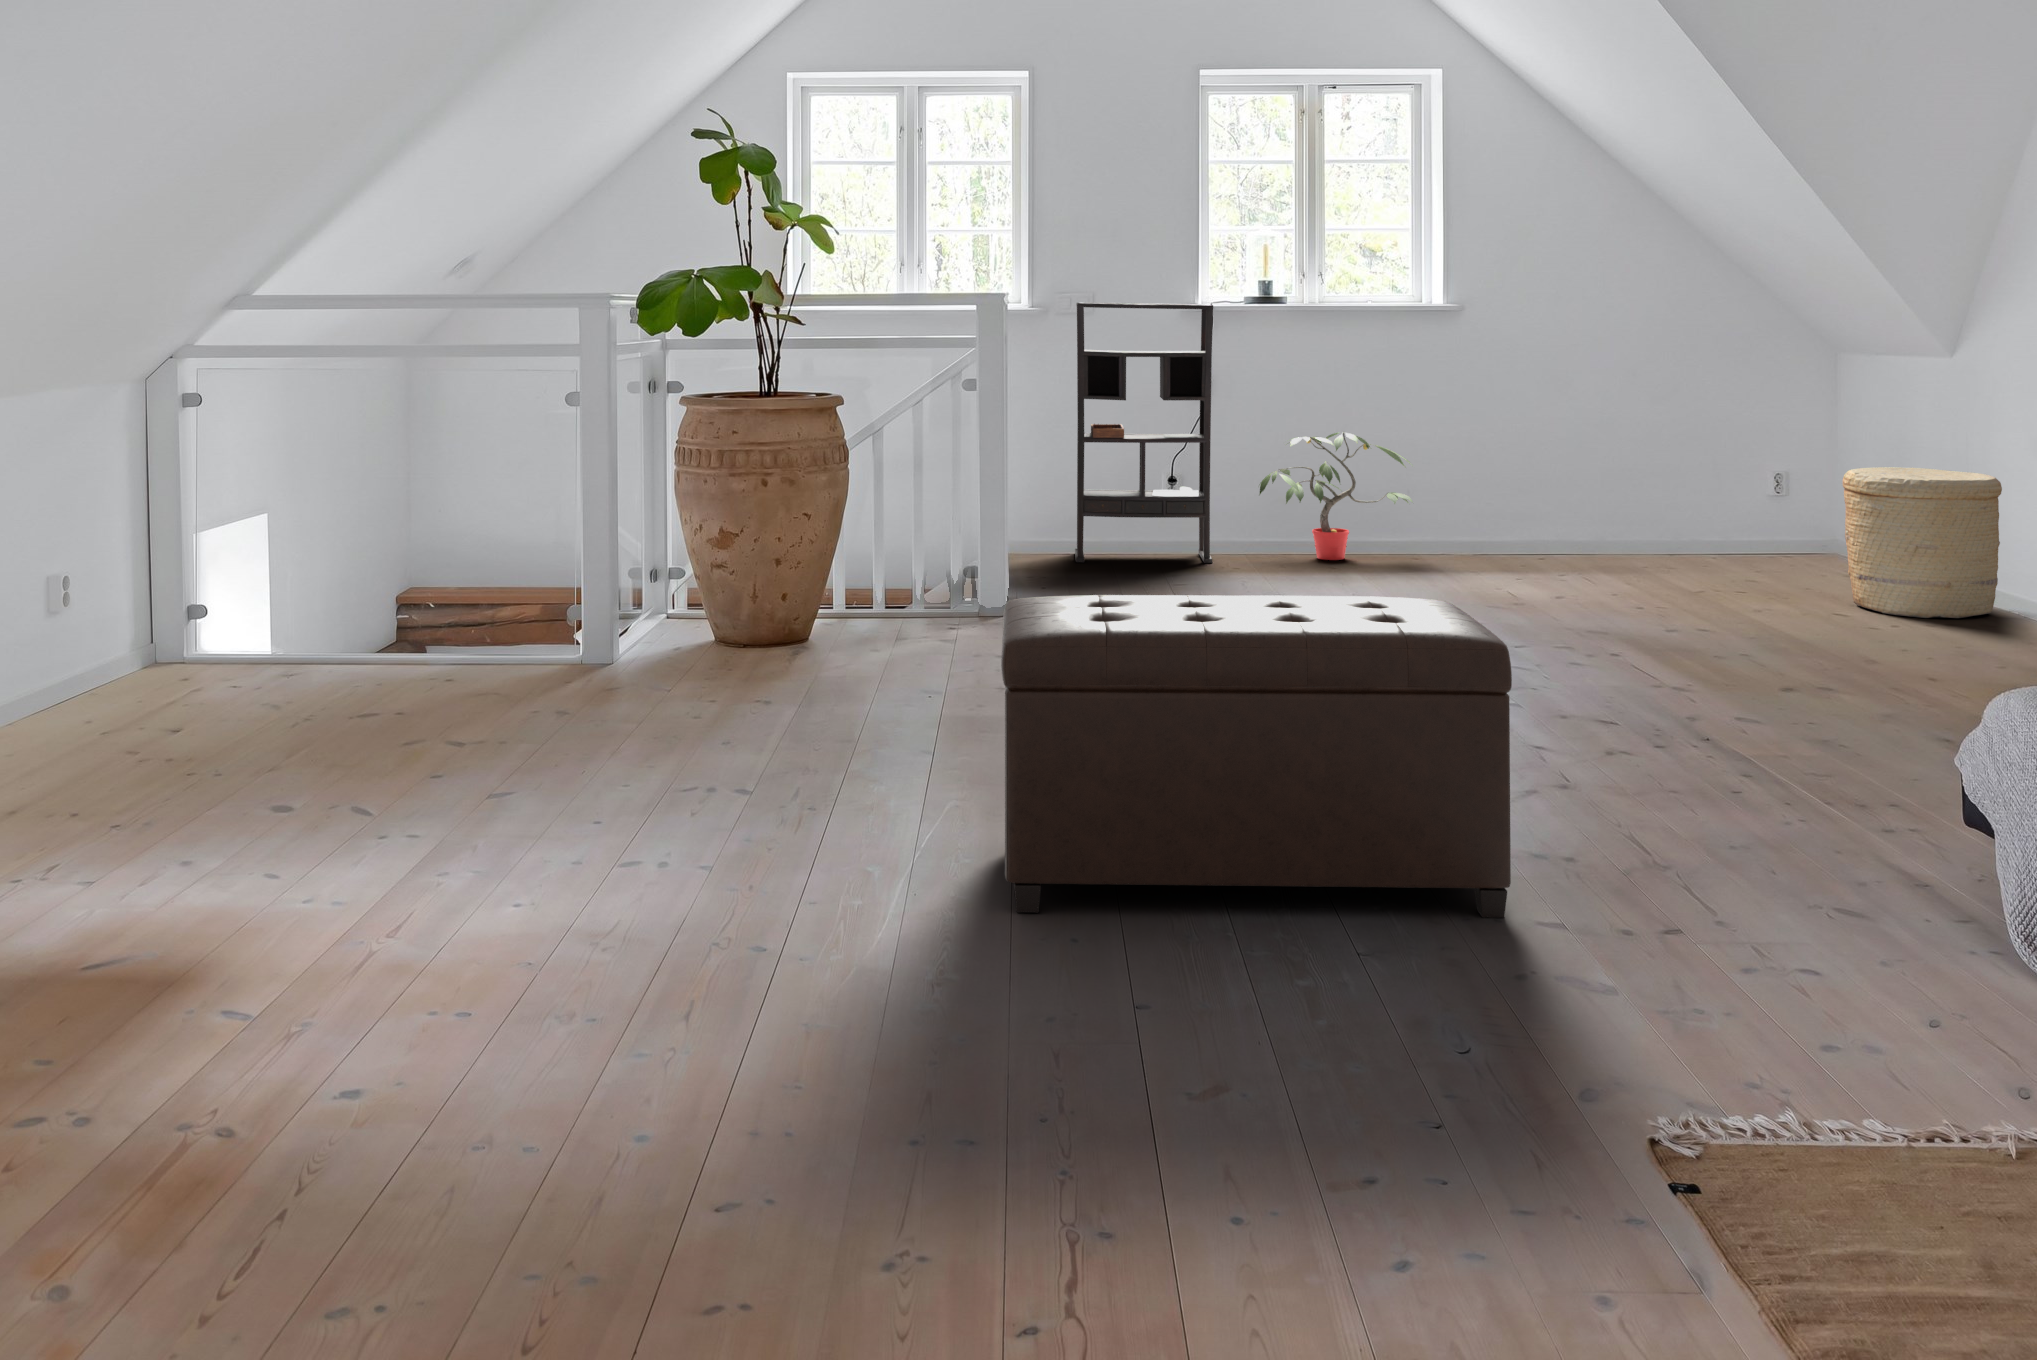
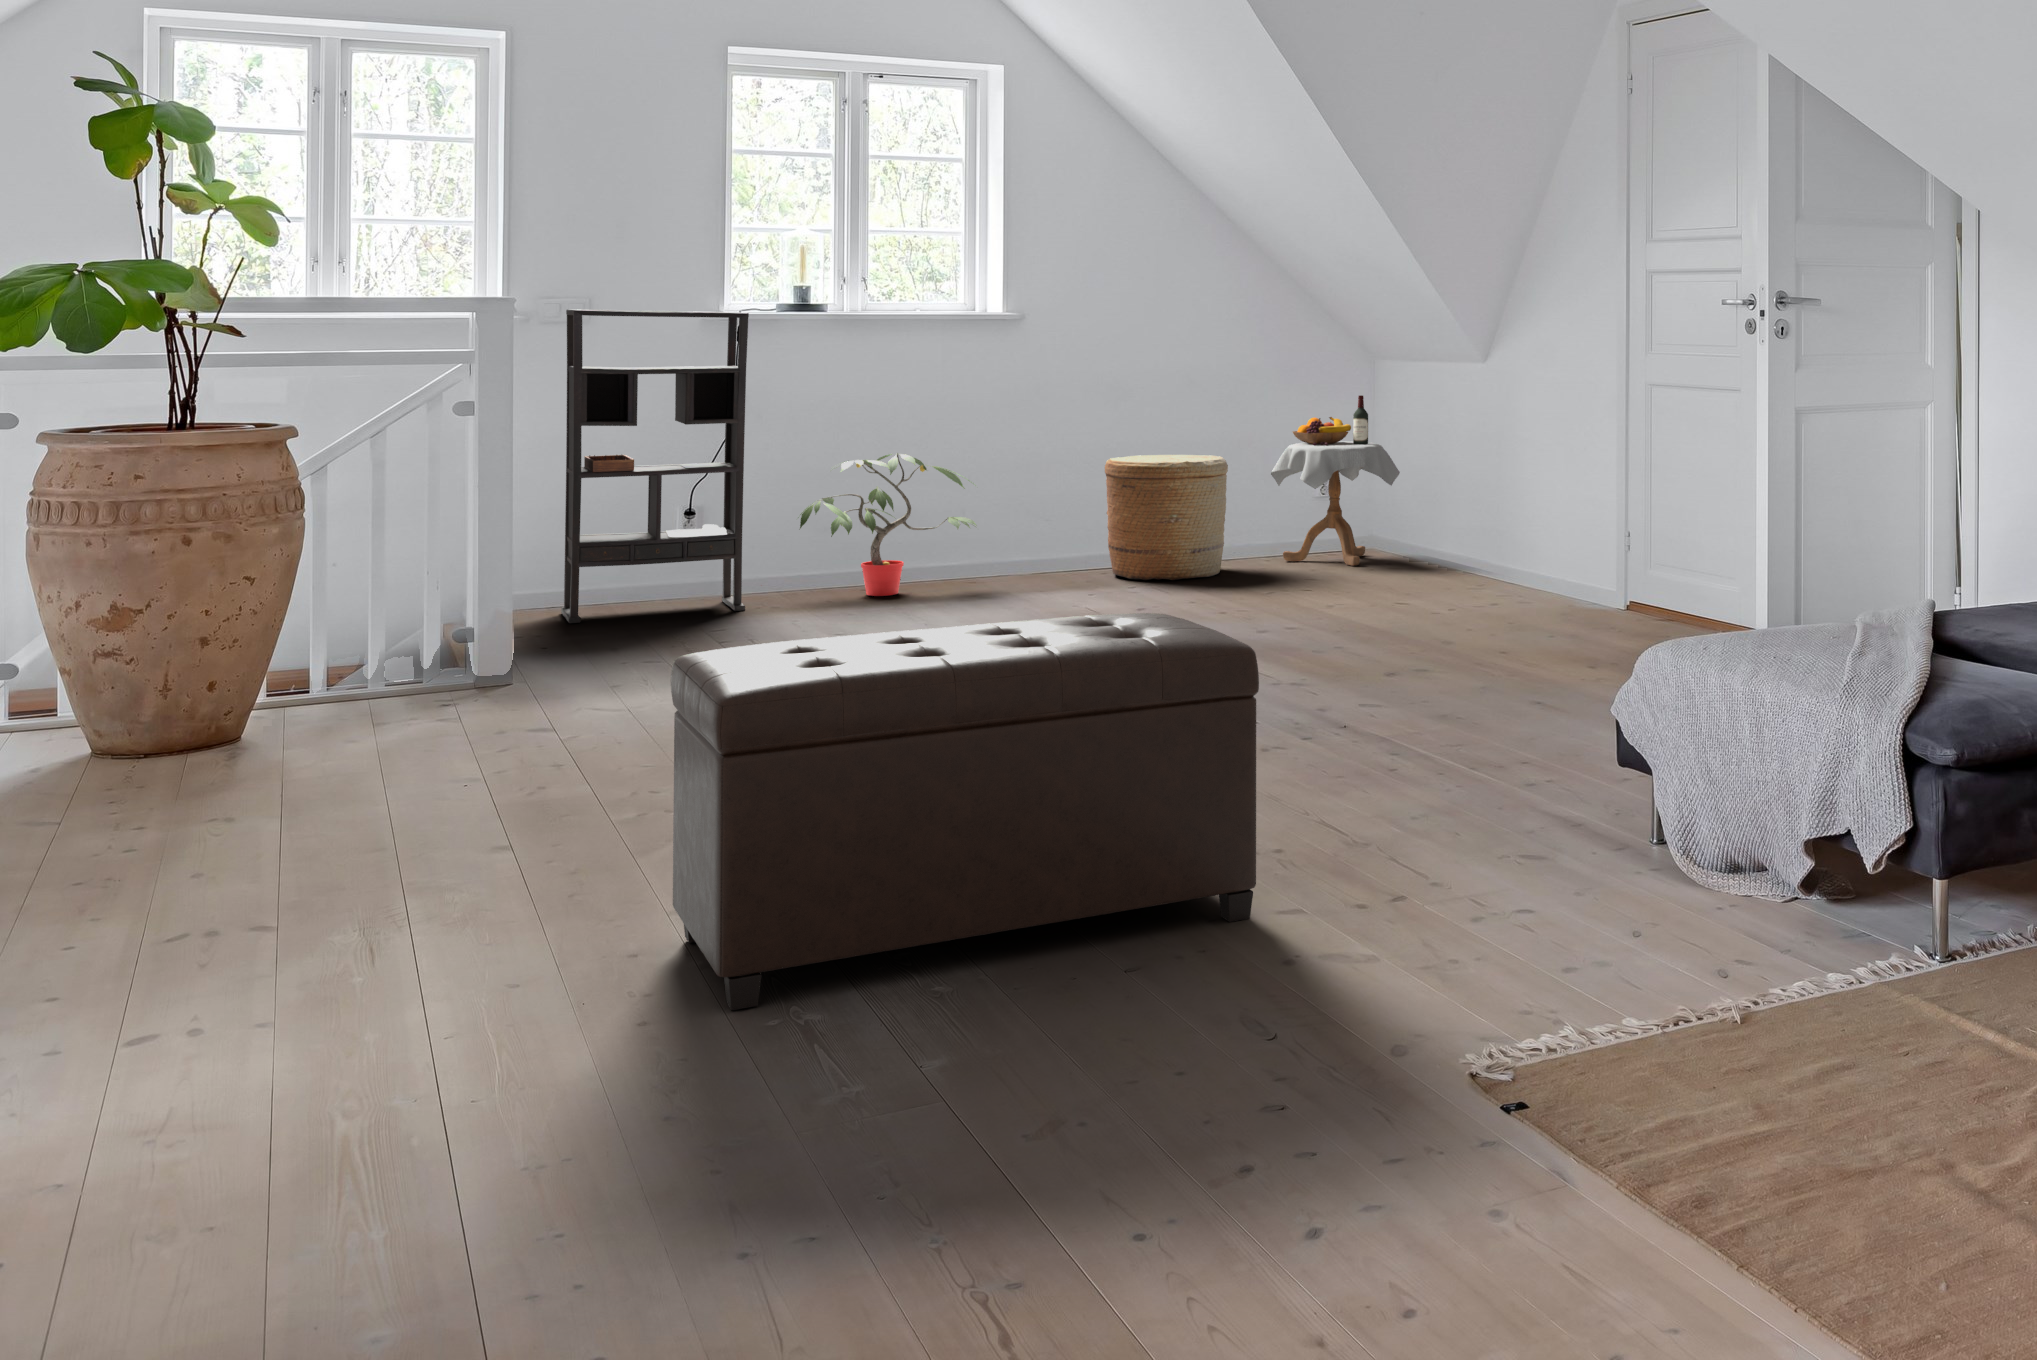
side table: none [1713,391,1857,567] -> present [1271,395,1400,566]
woven basket: present [1843,467,2002,618] -> present [1105,455,1228,581]

